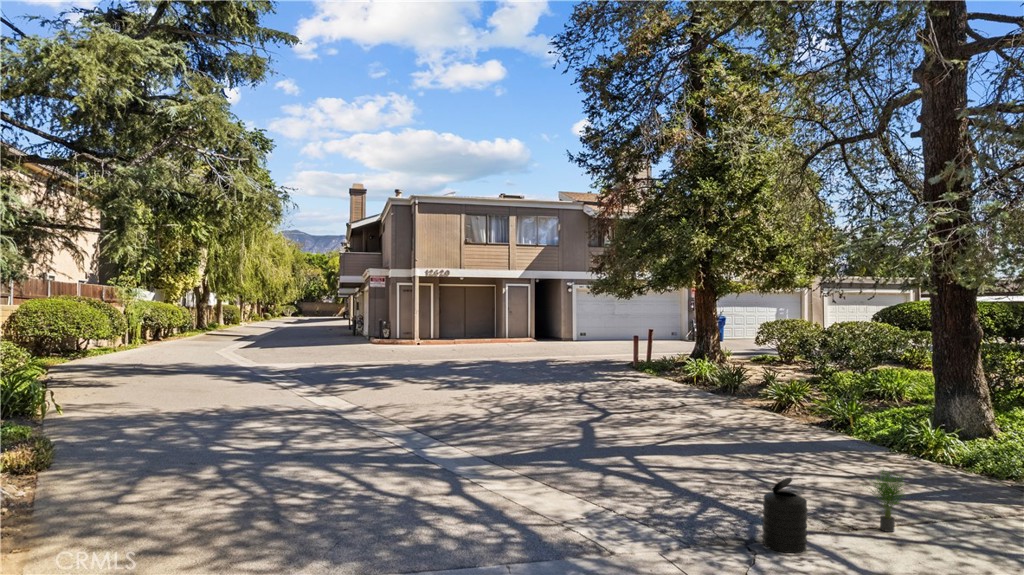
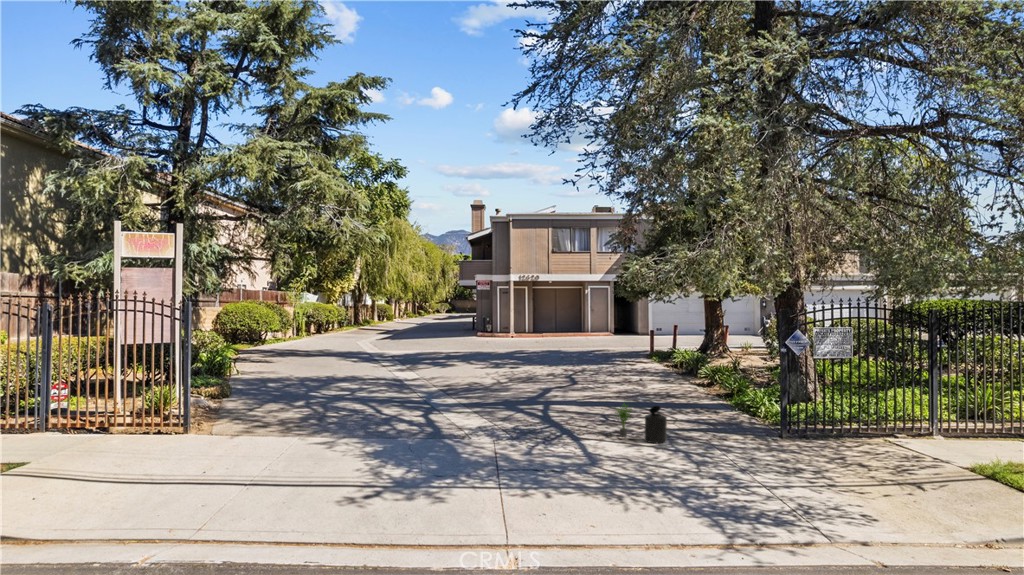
trash can: present [763,478,807,553] -> present [645,406,667,443]

